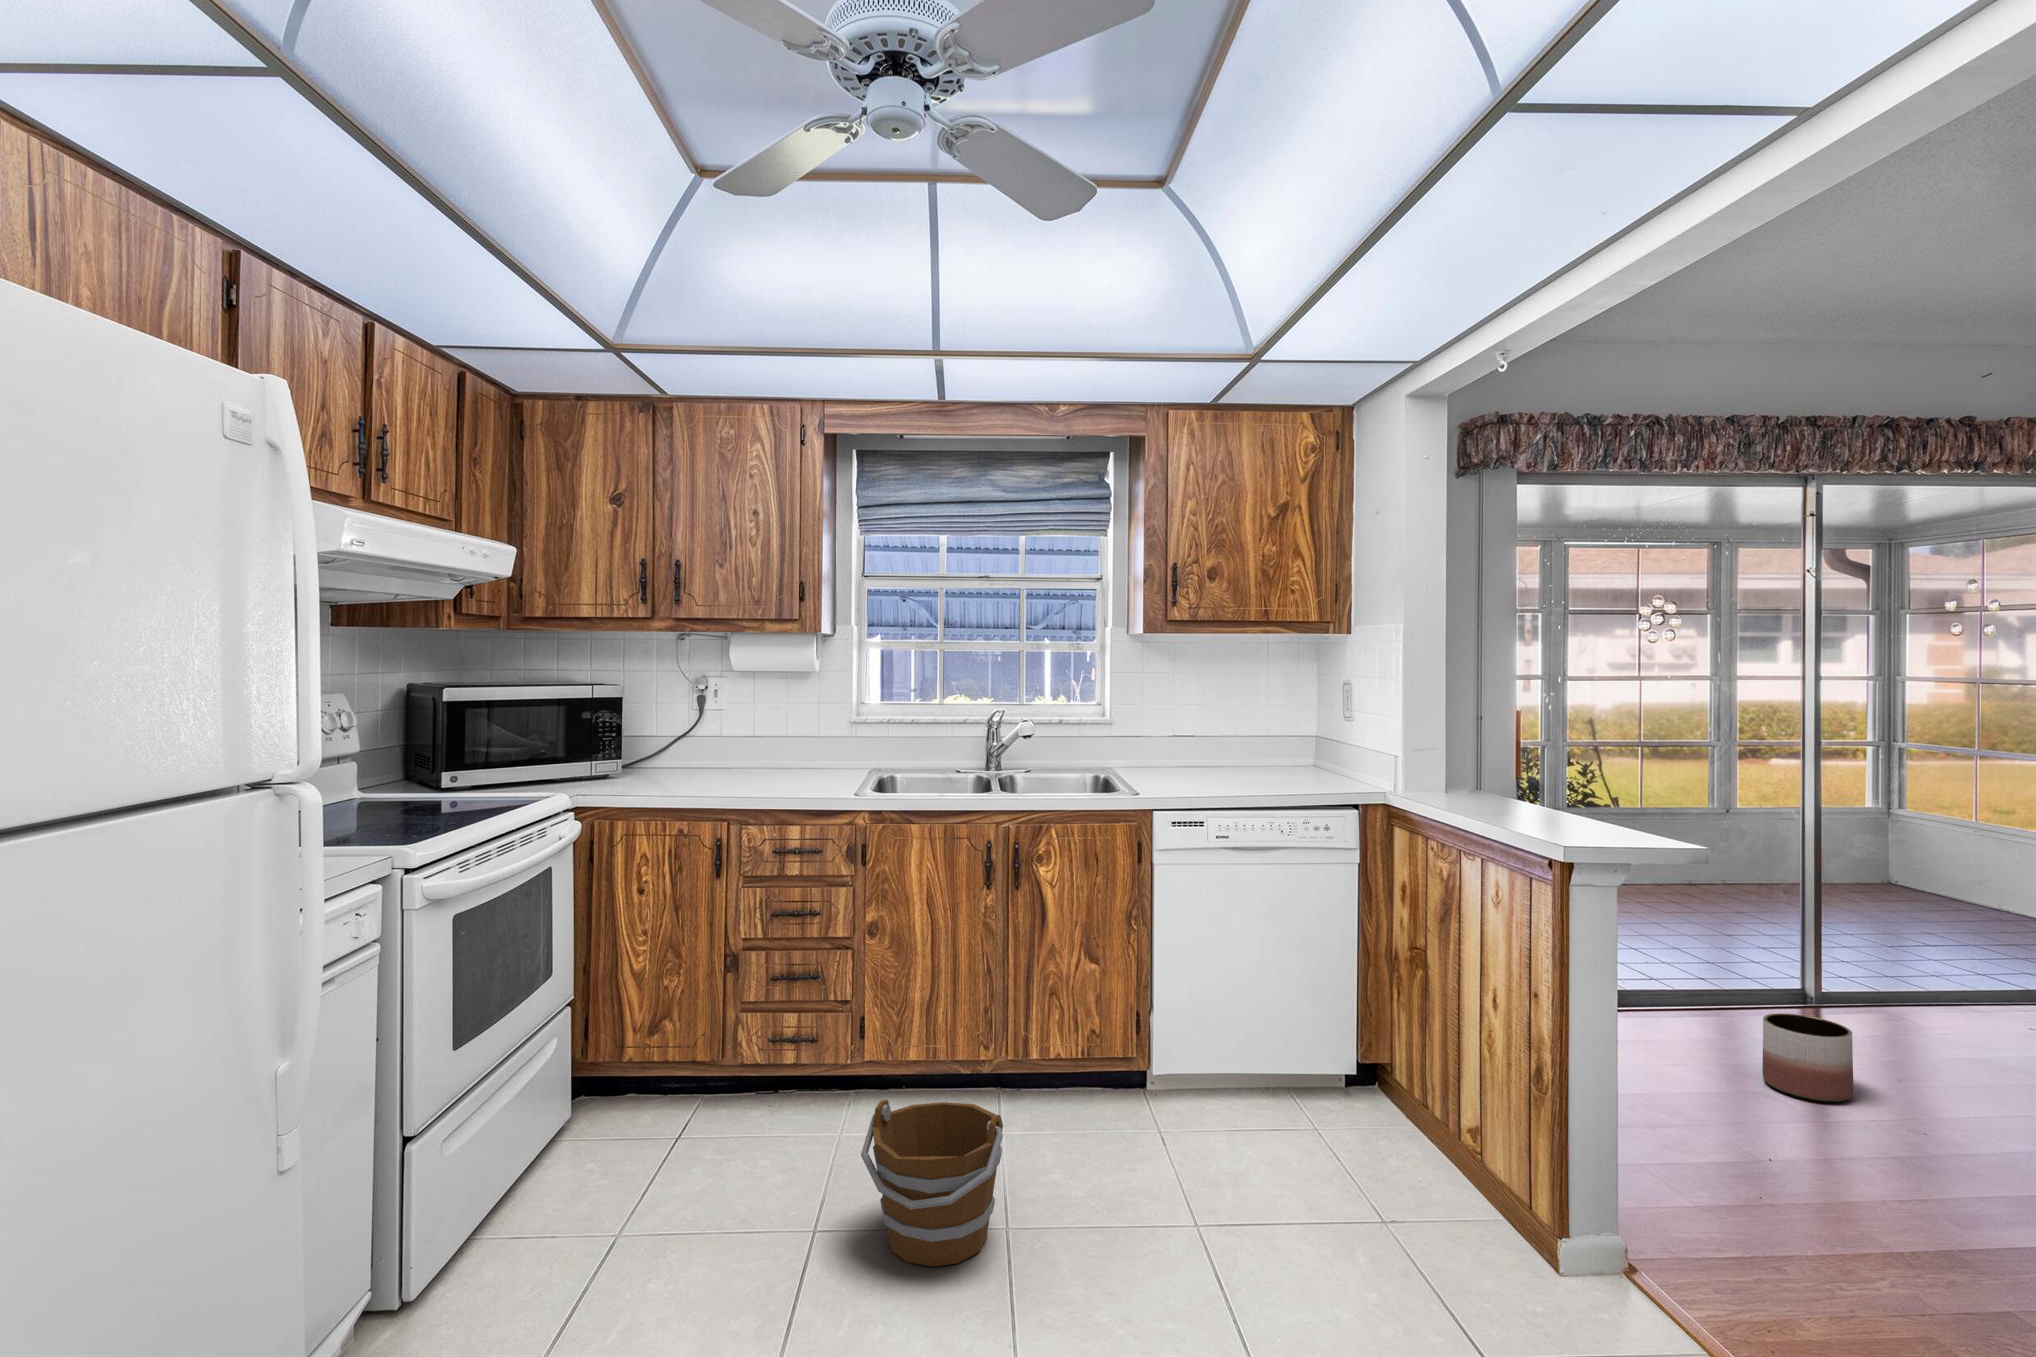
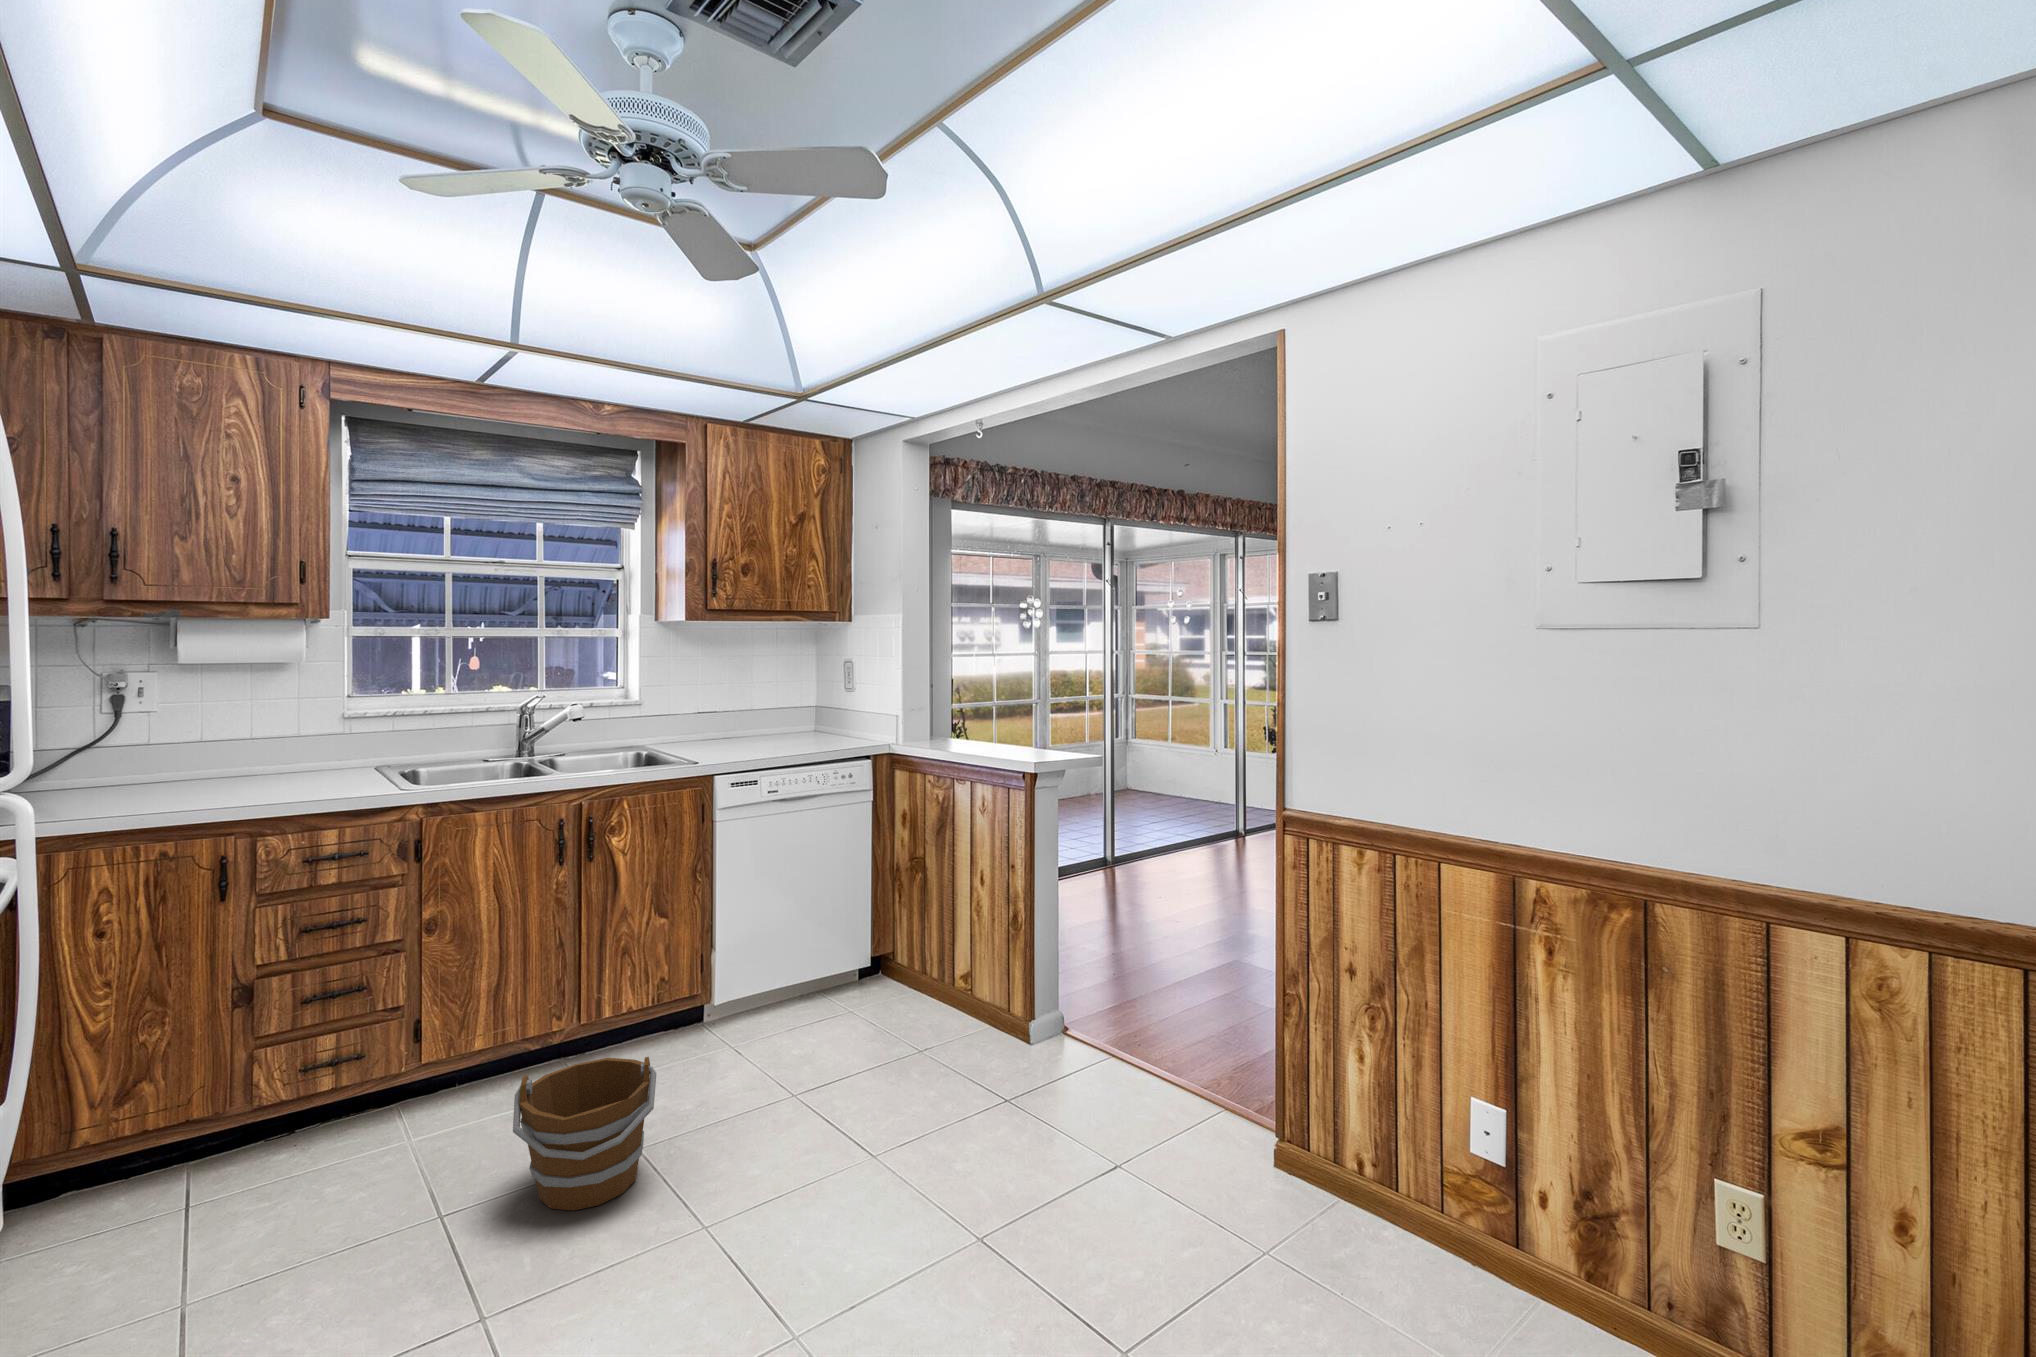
planter: present [1762,1013,1853,1102] -> none [1099,865,1143,915]

